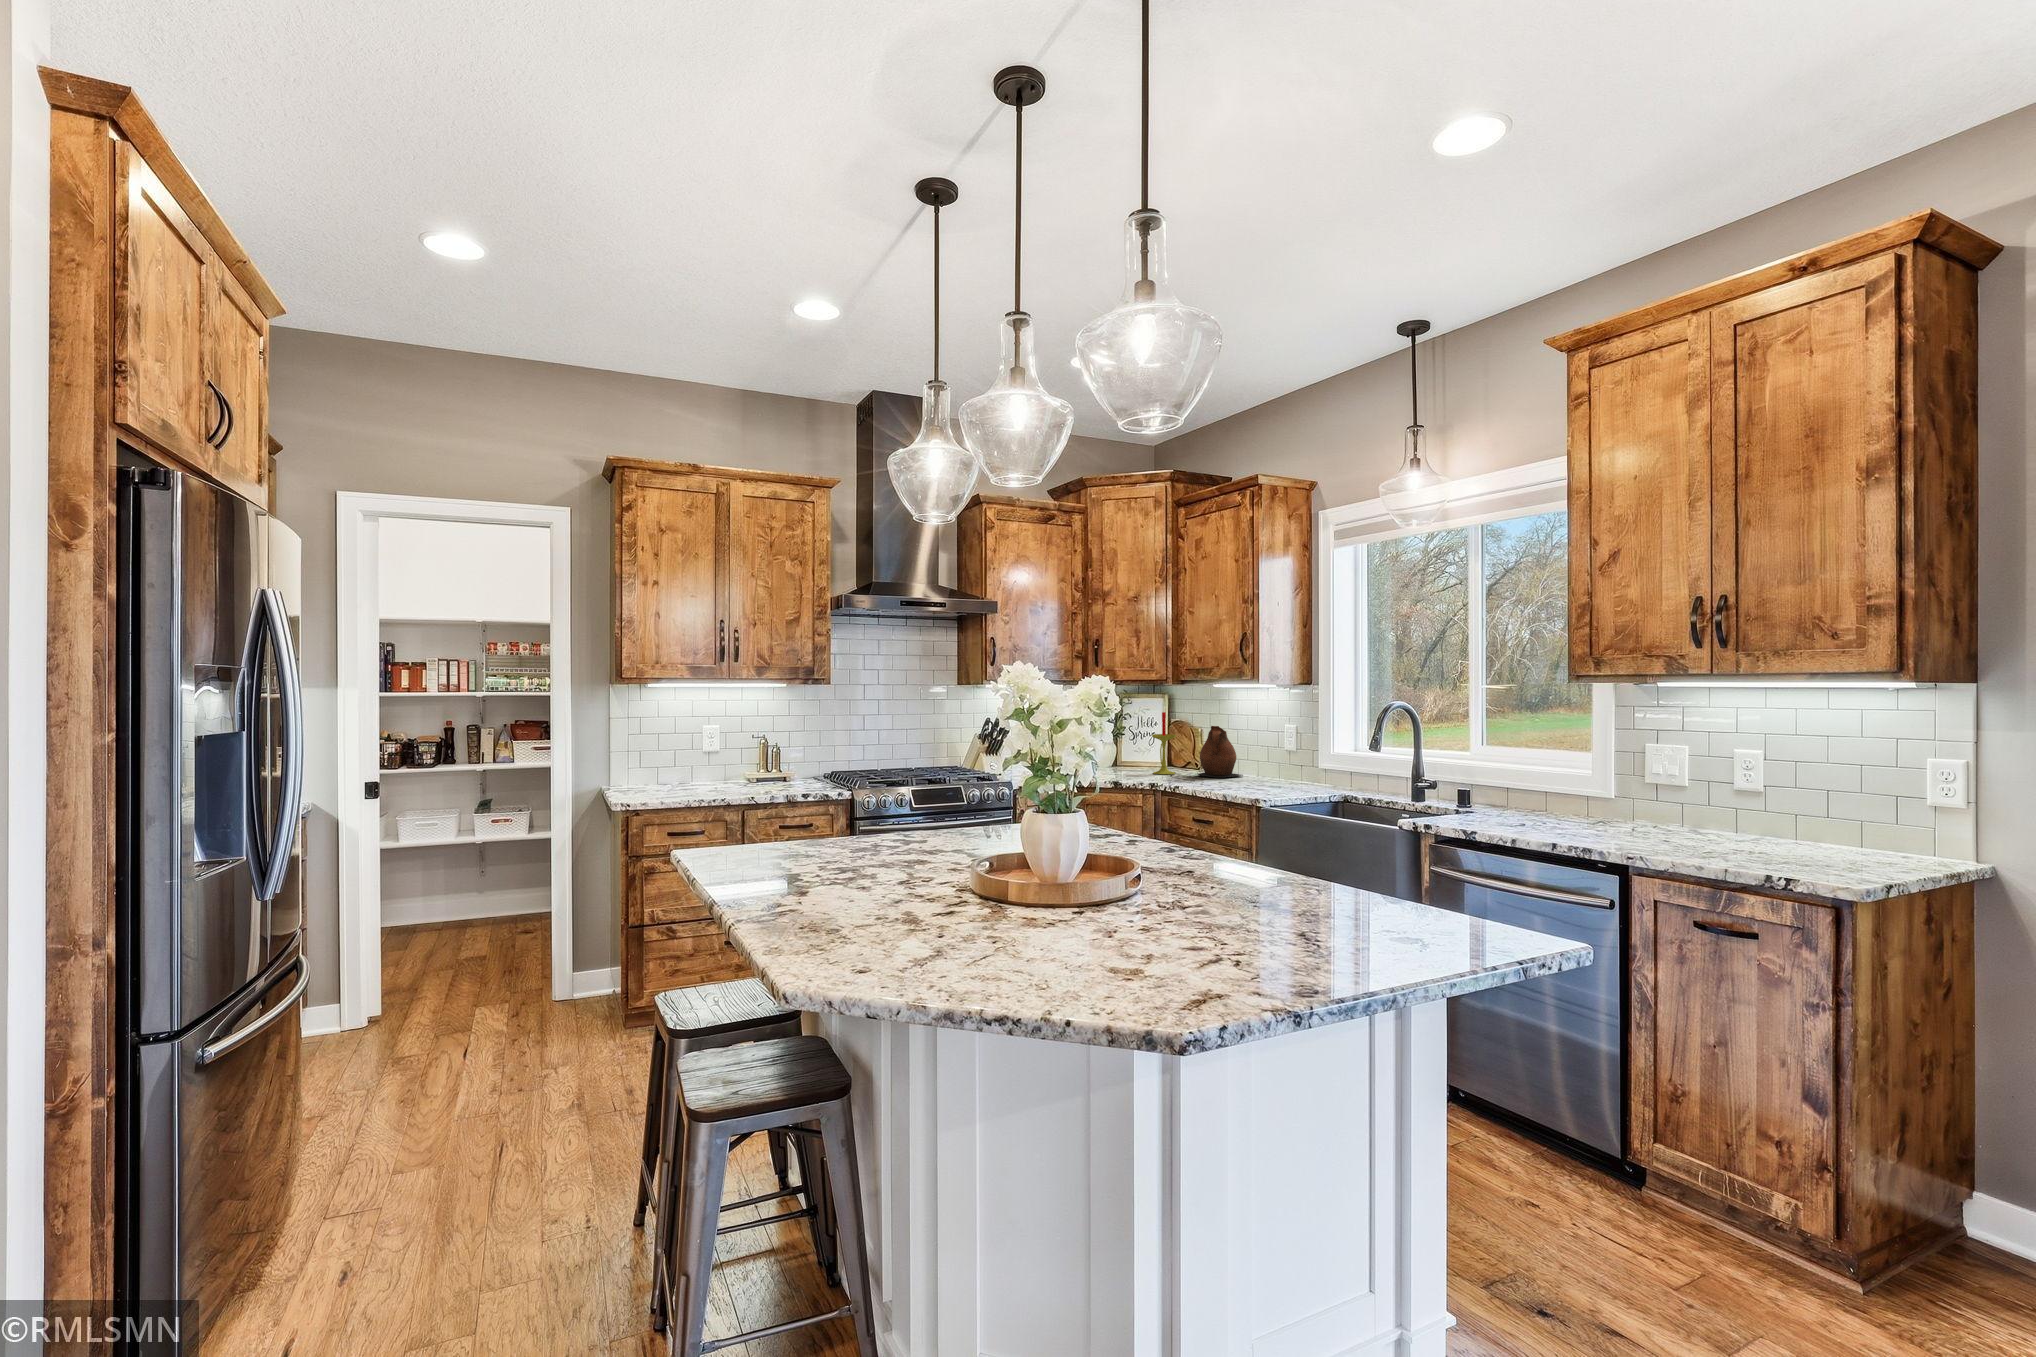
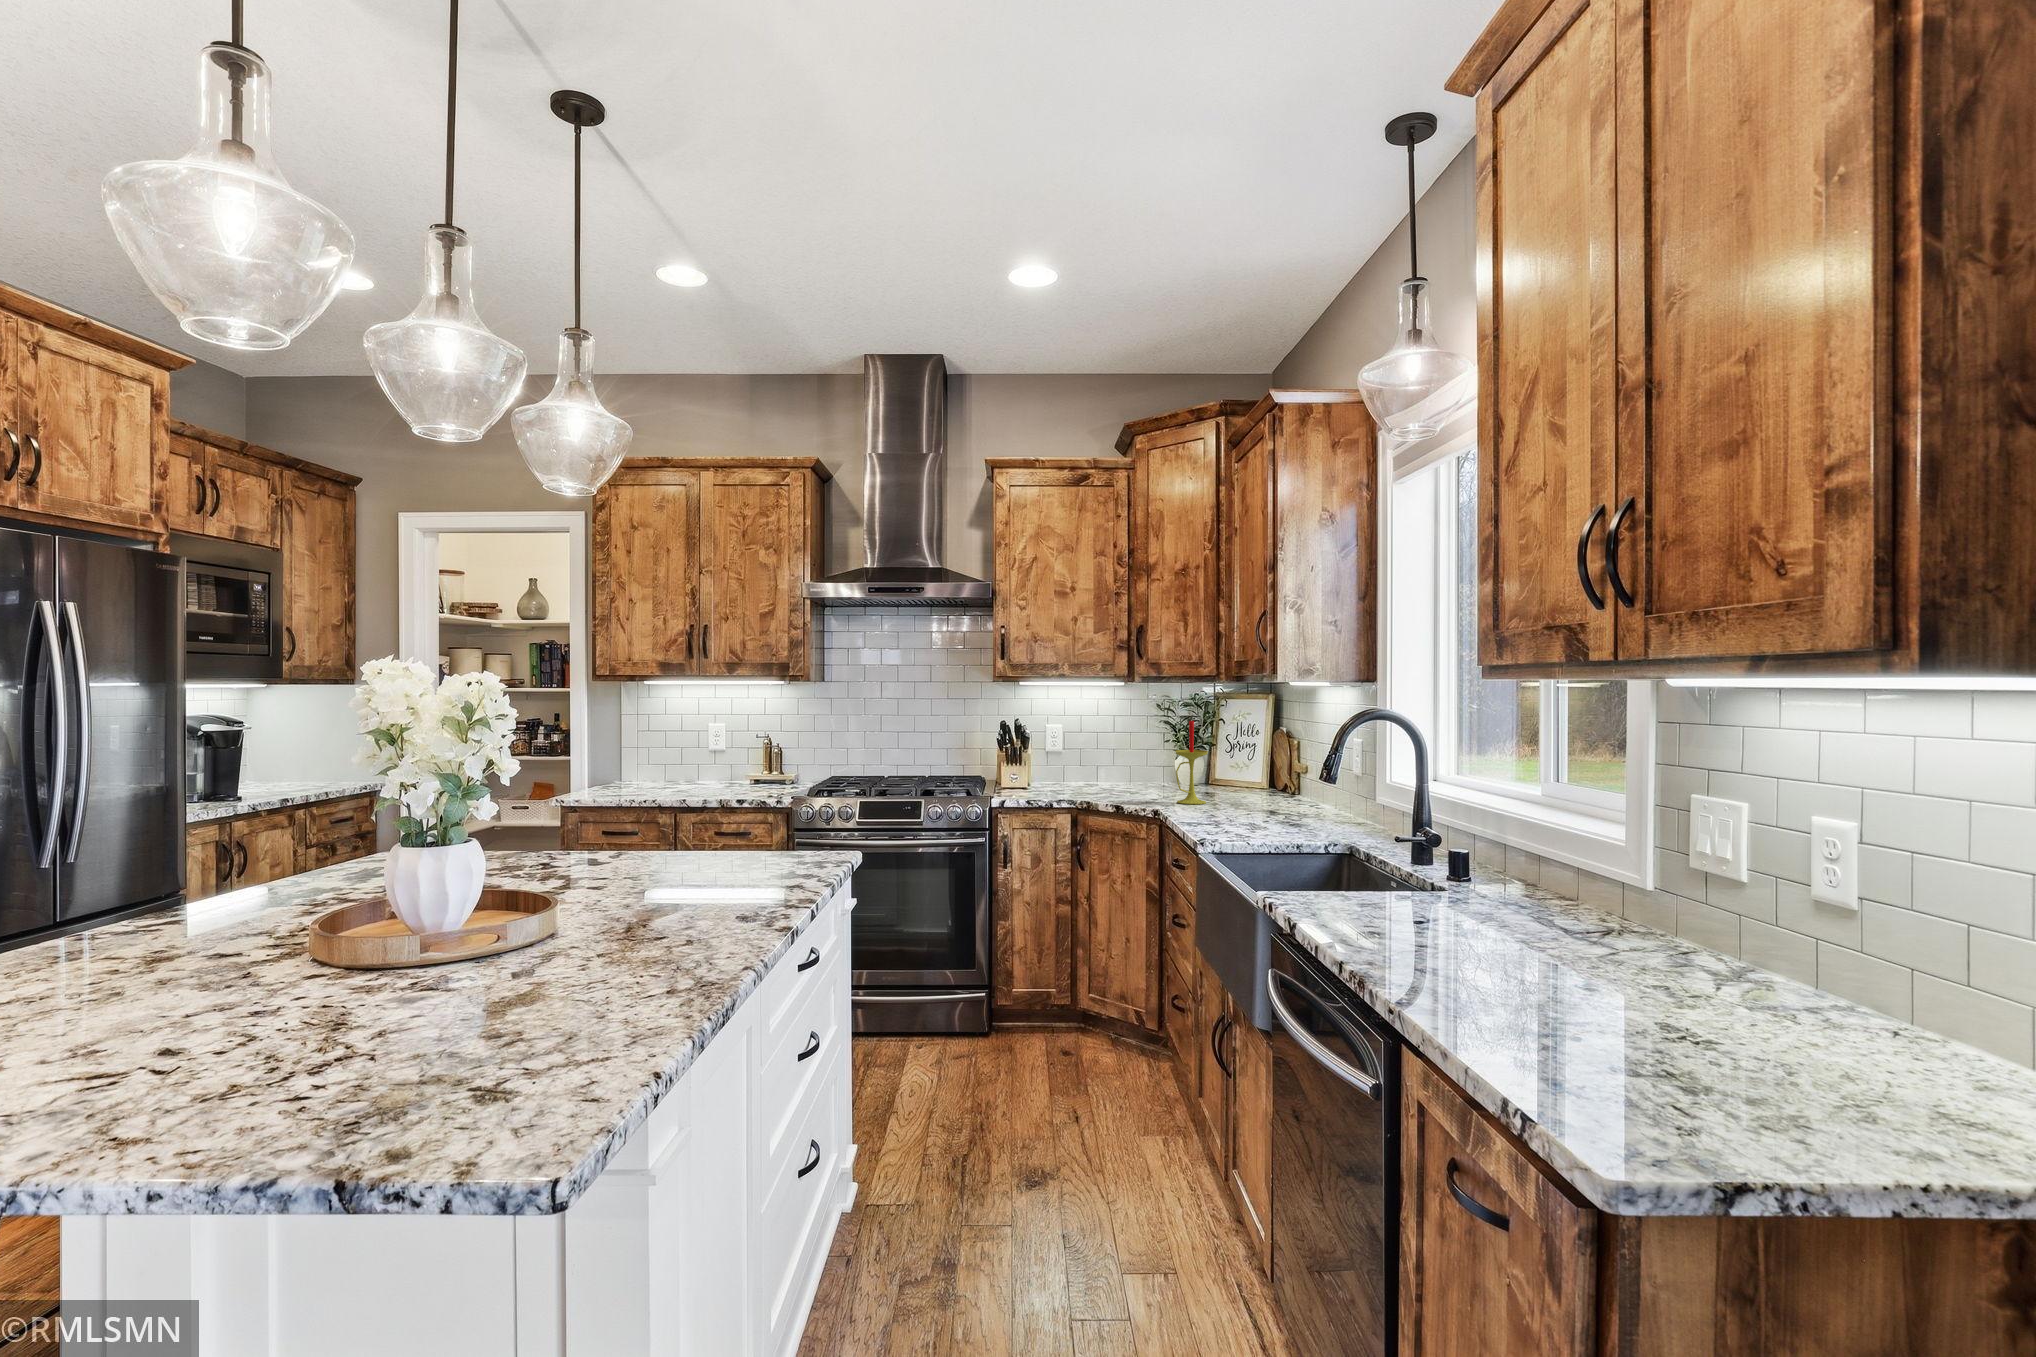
ceramic pitcher: present [1198,726,1243,777] -> none [1213,741,1278,814]

